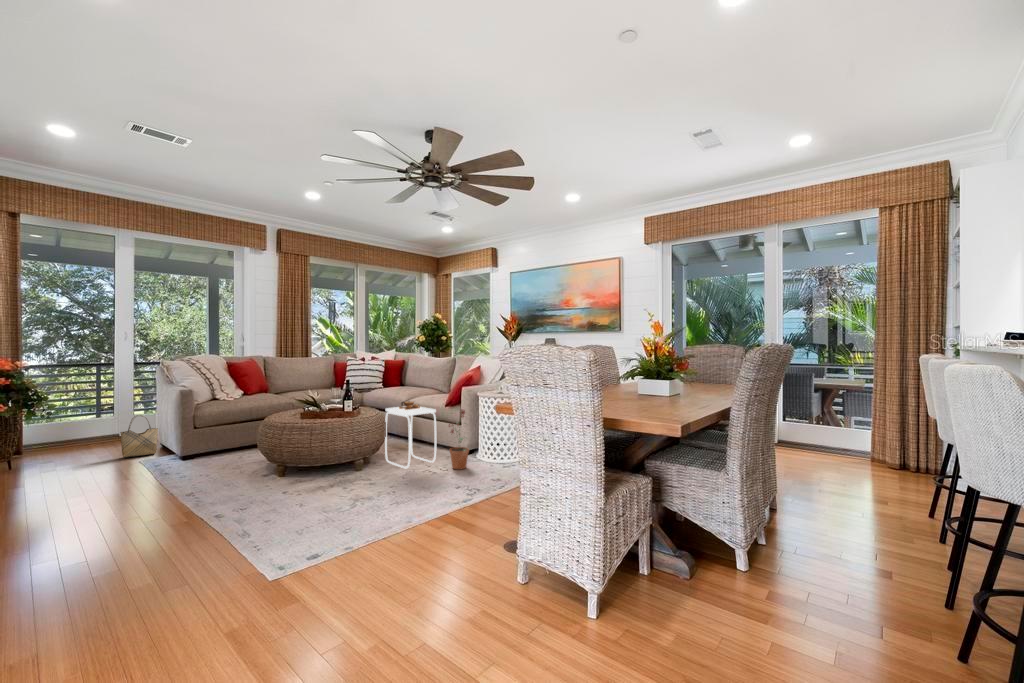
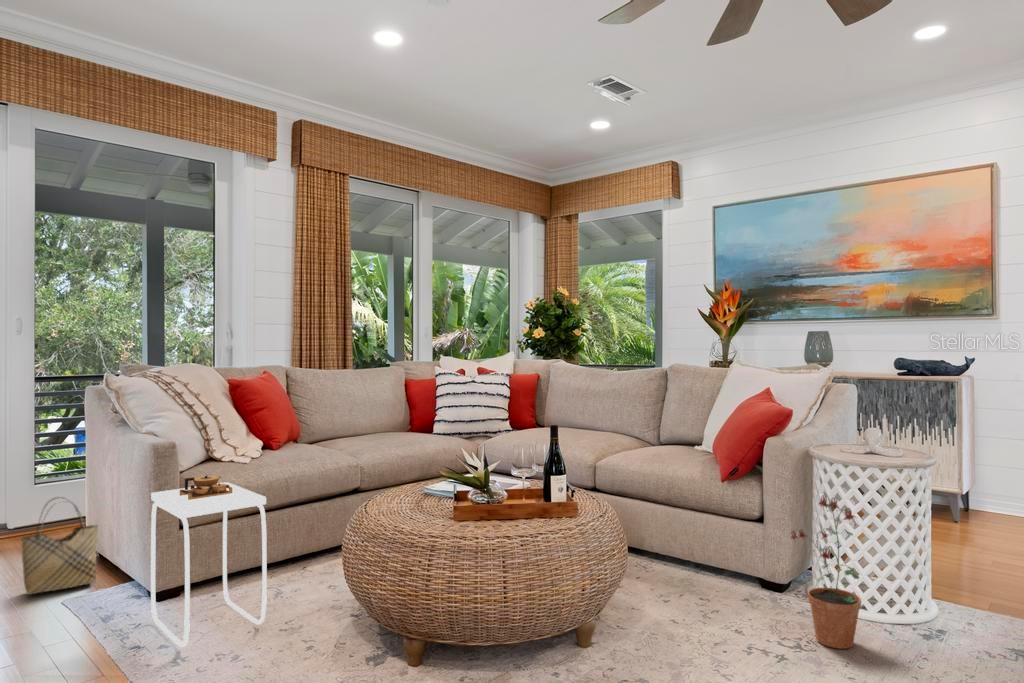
side table: present [385,401,436,468] -> present [151,476,267,647]

